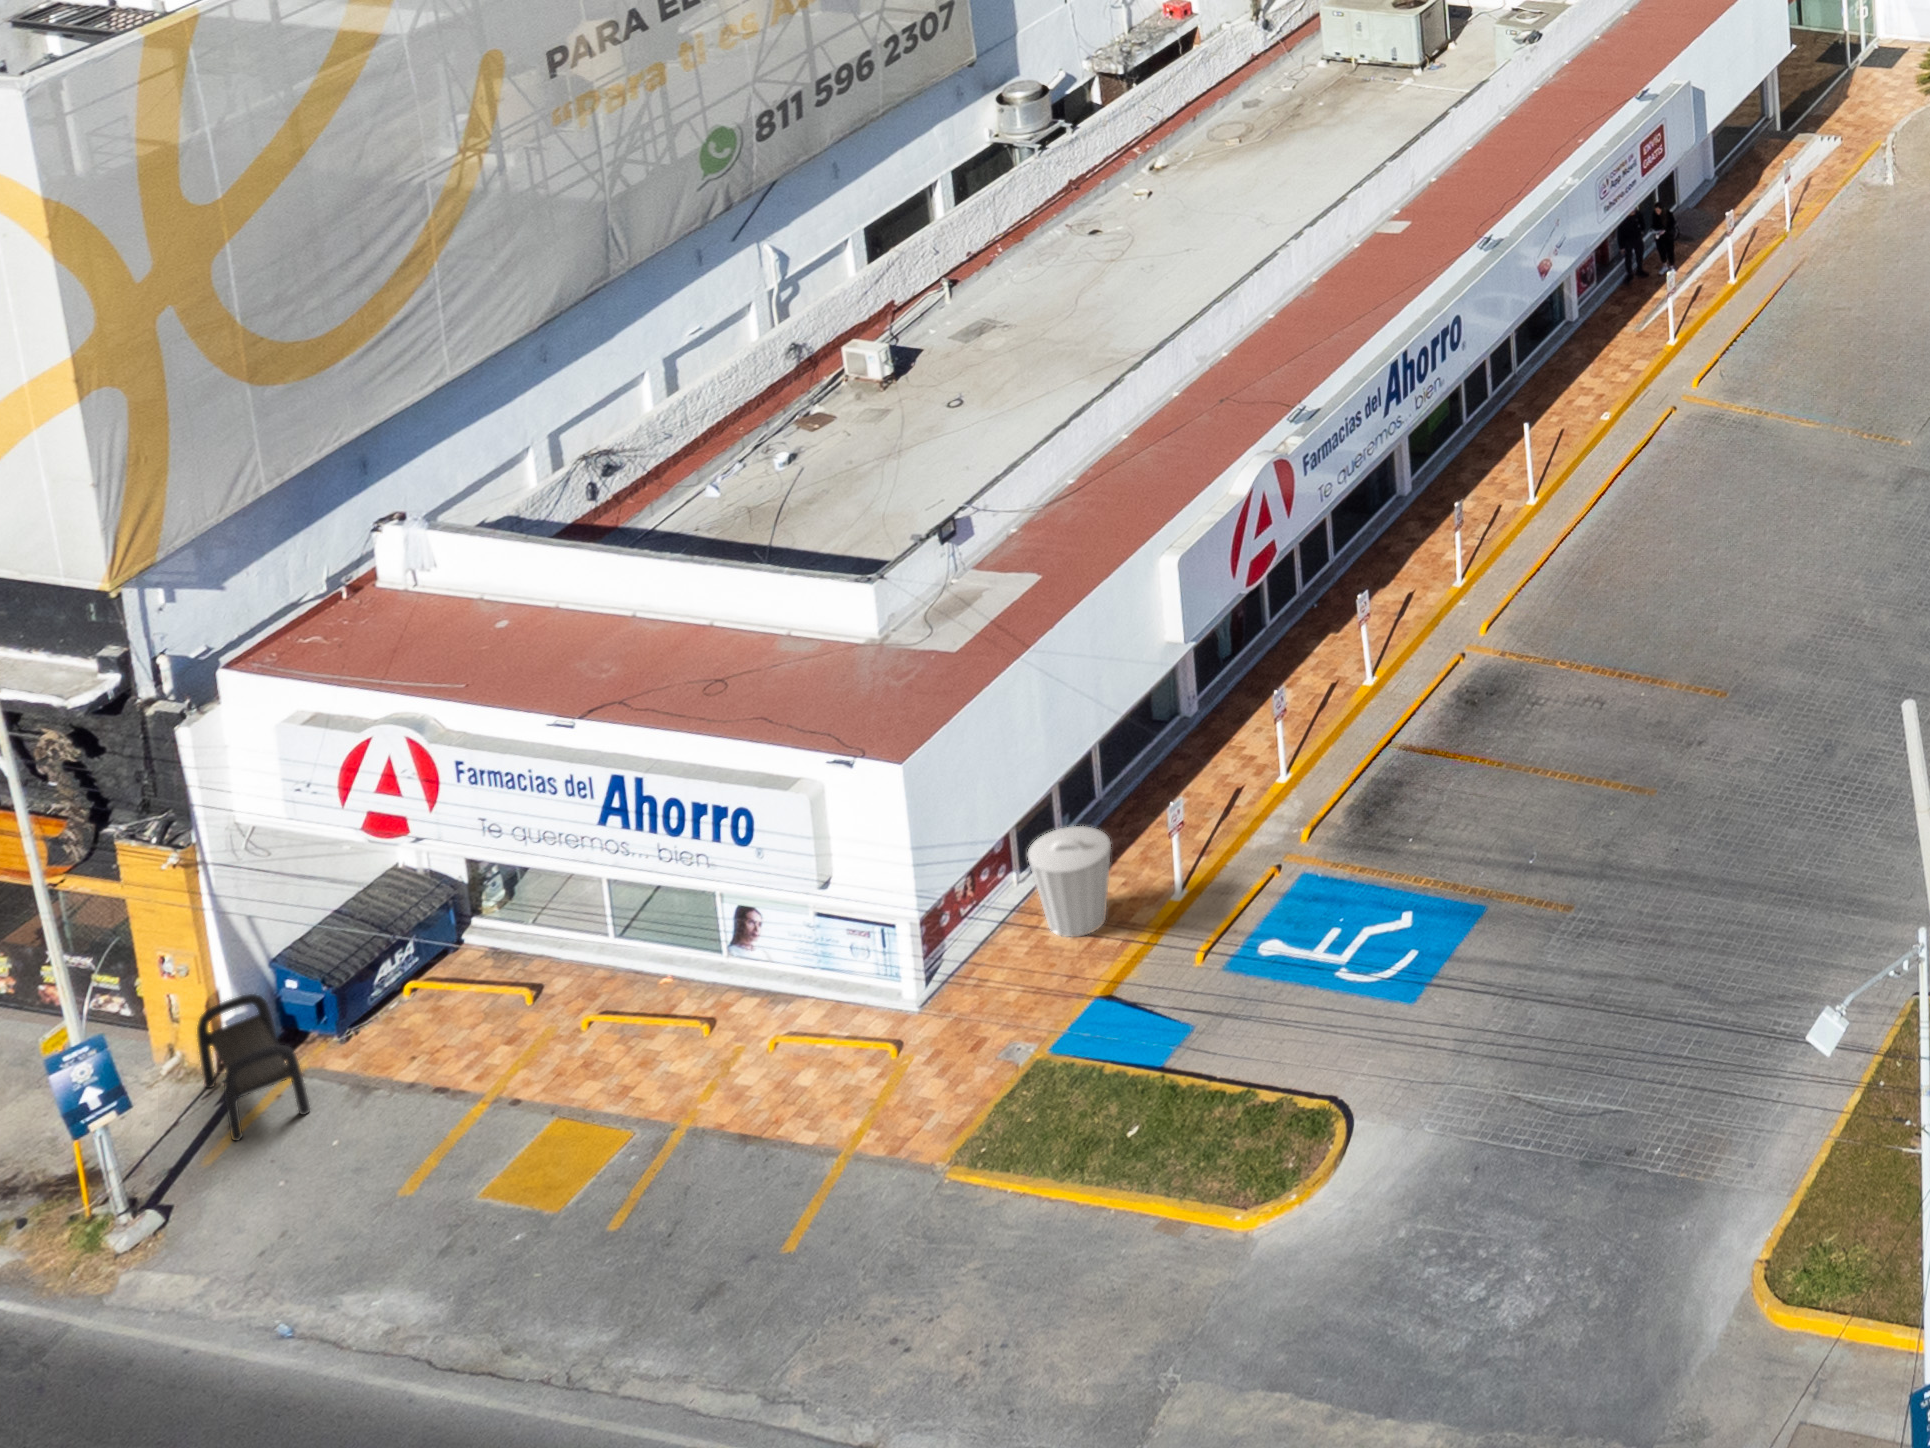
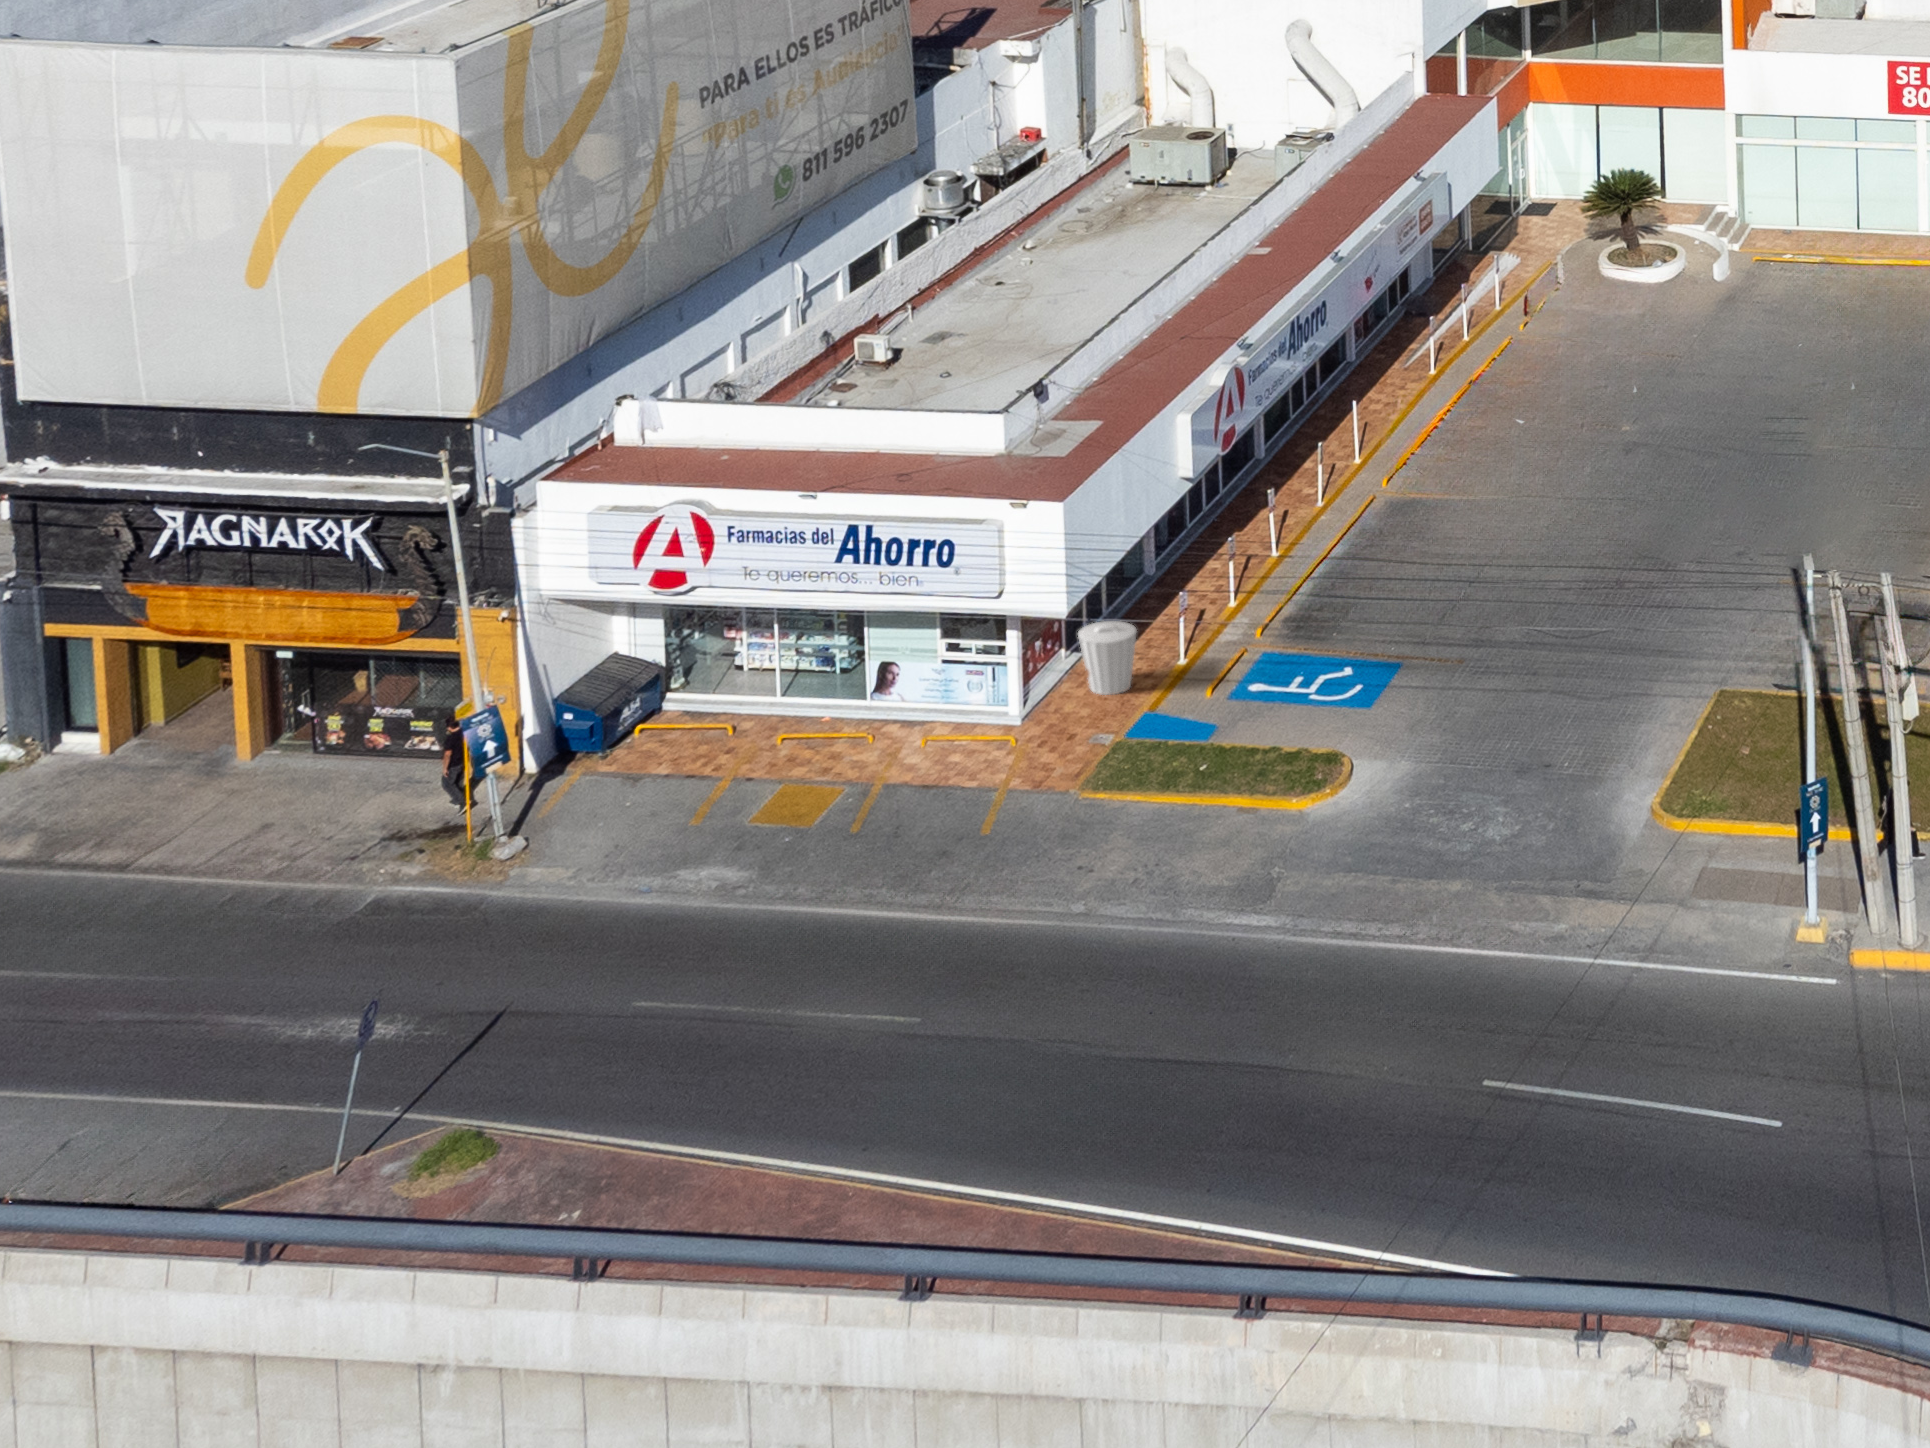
bench: present [197,994,310,1141] -> none [508,725,596,816]

